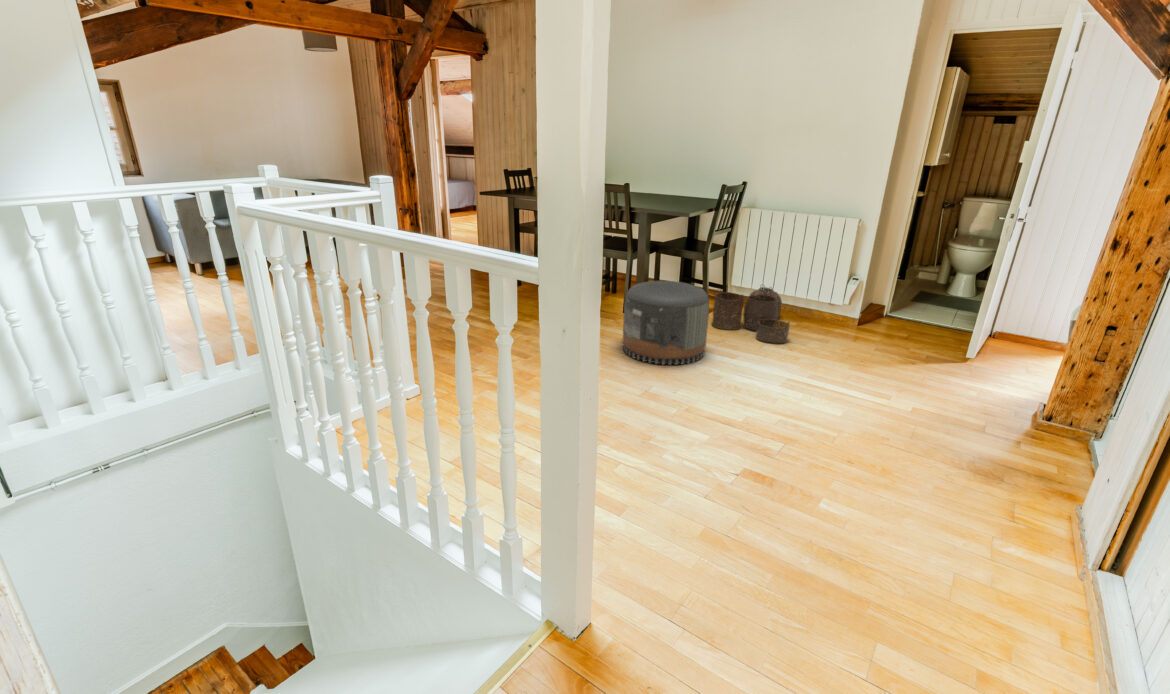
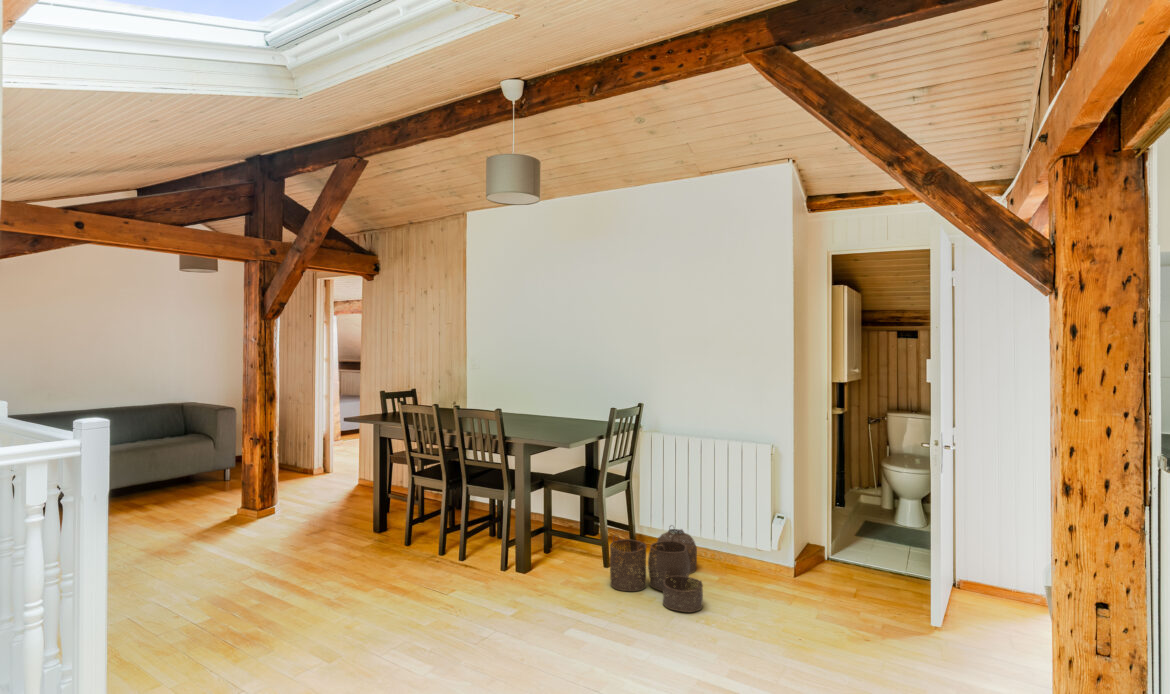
pouf: present [623,281,709,365] -> none [478,533,591,663]

